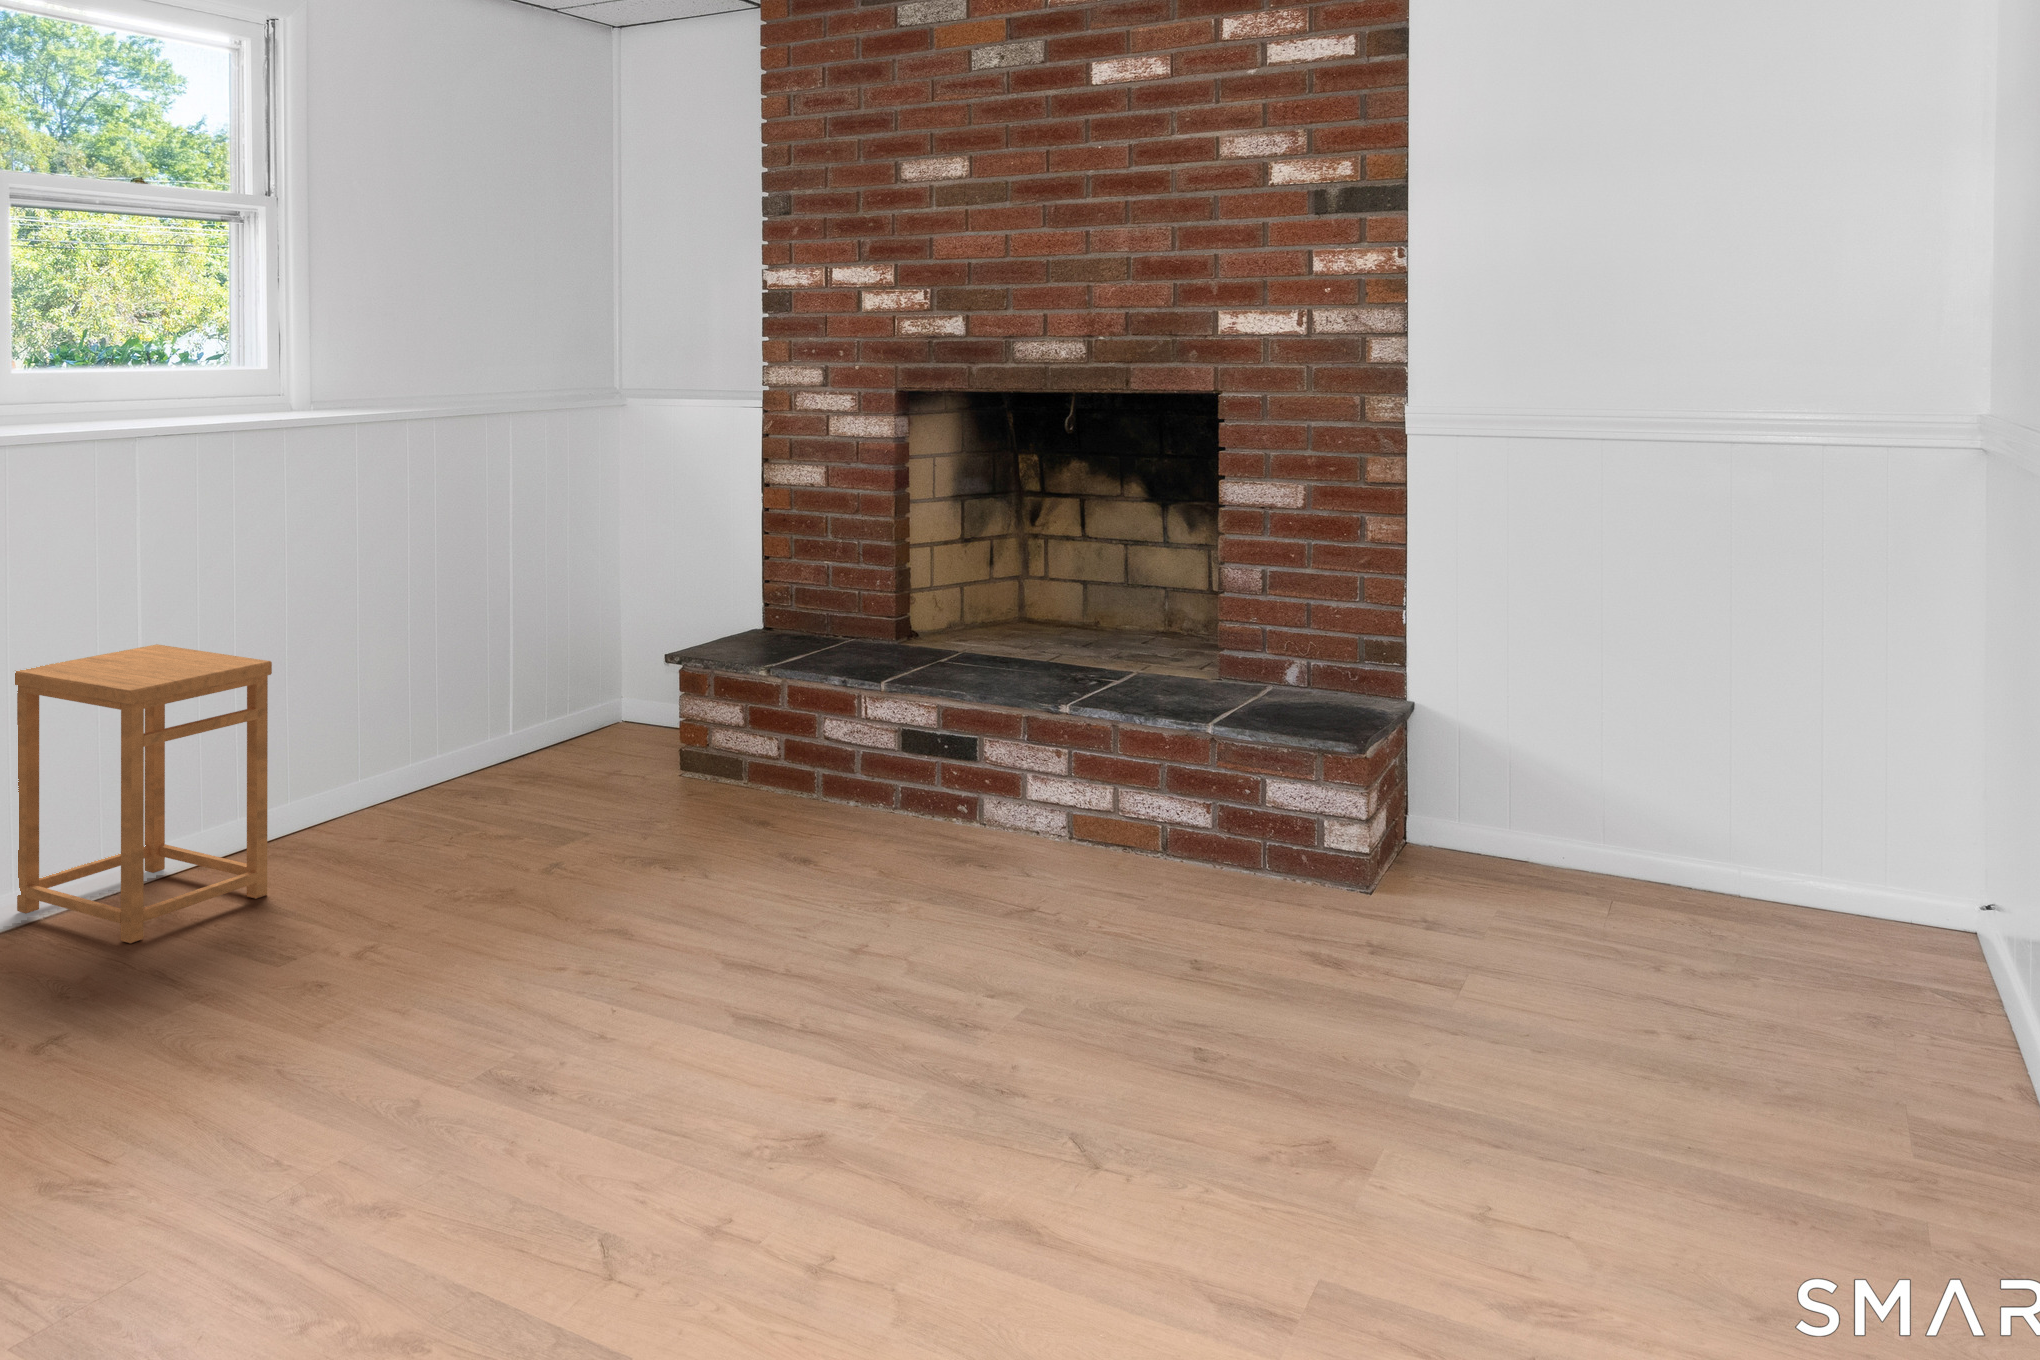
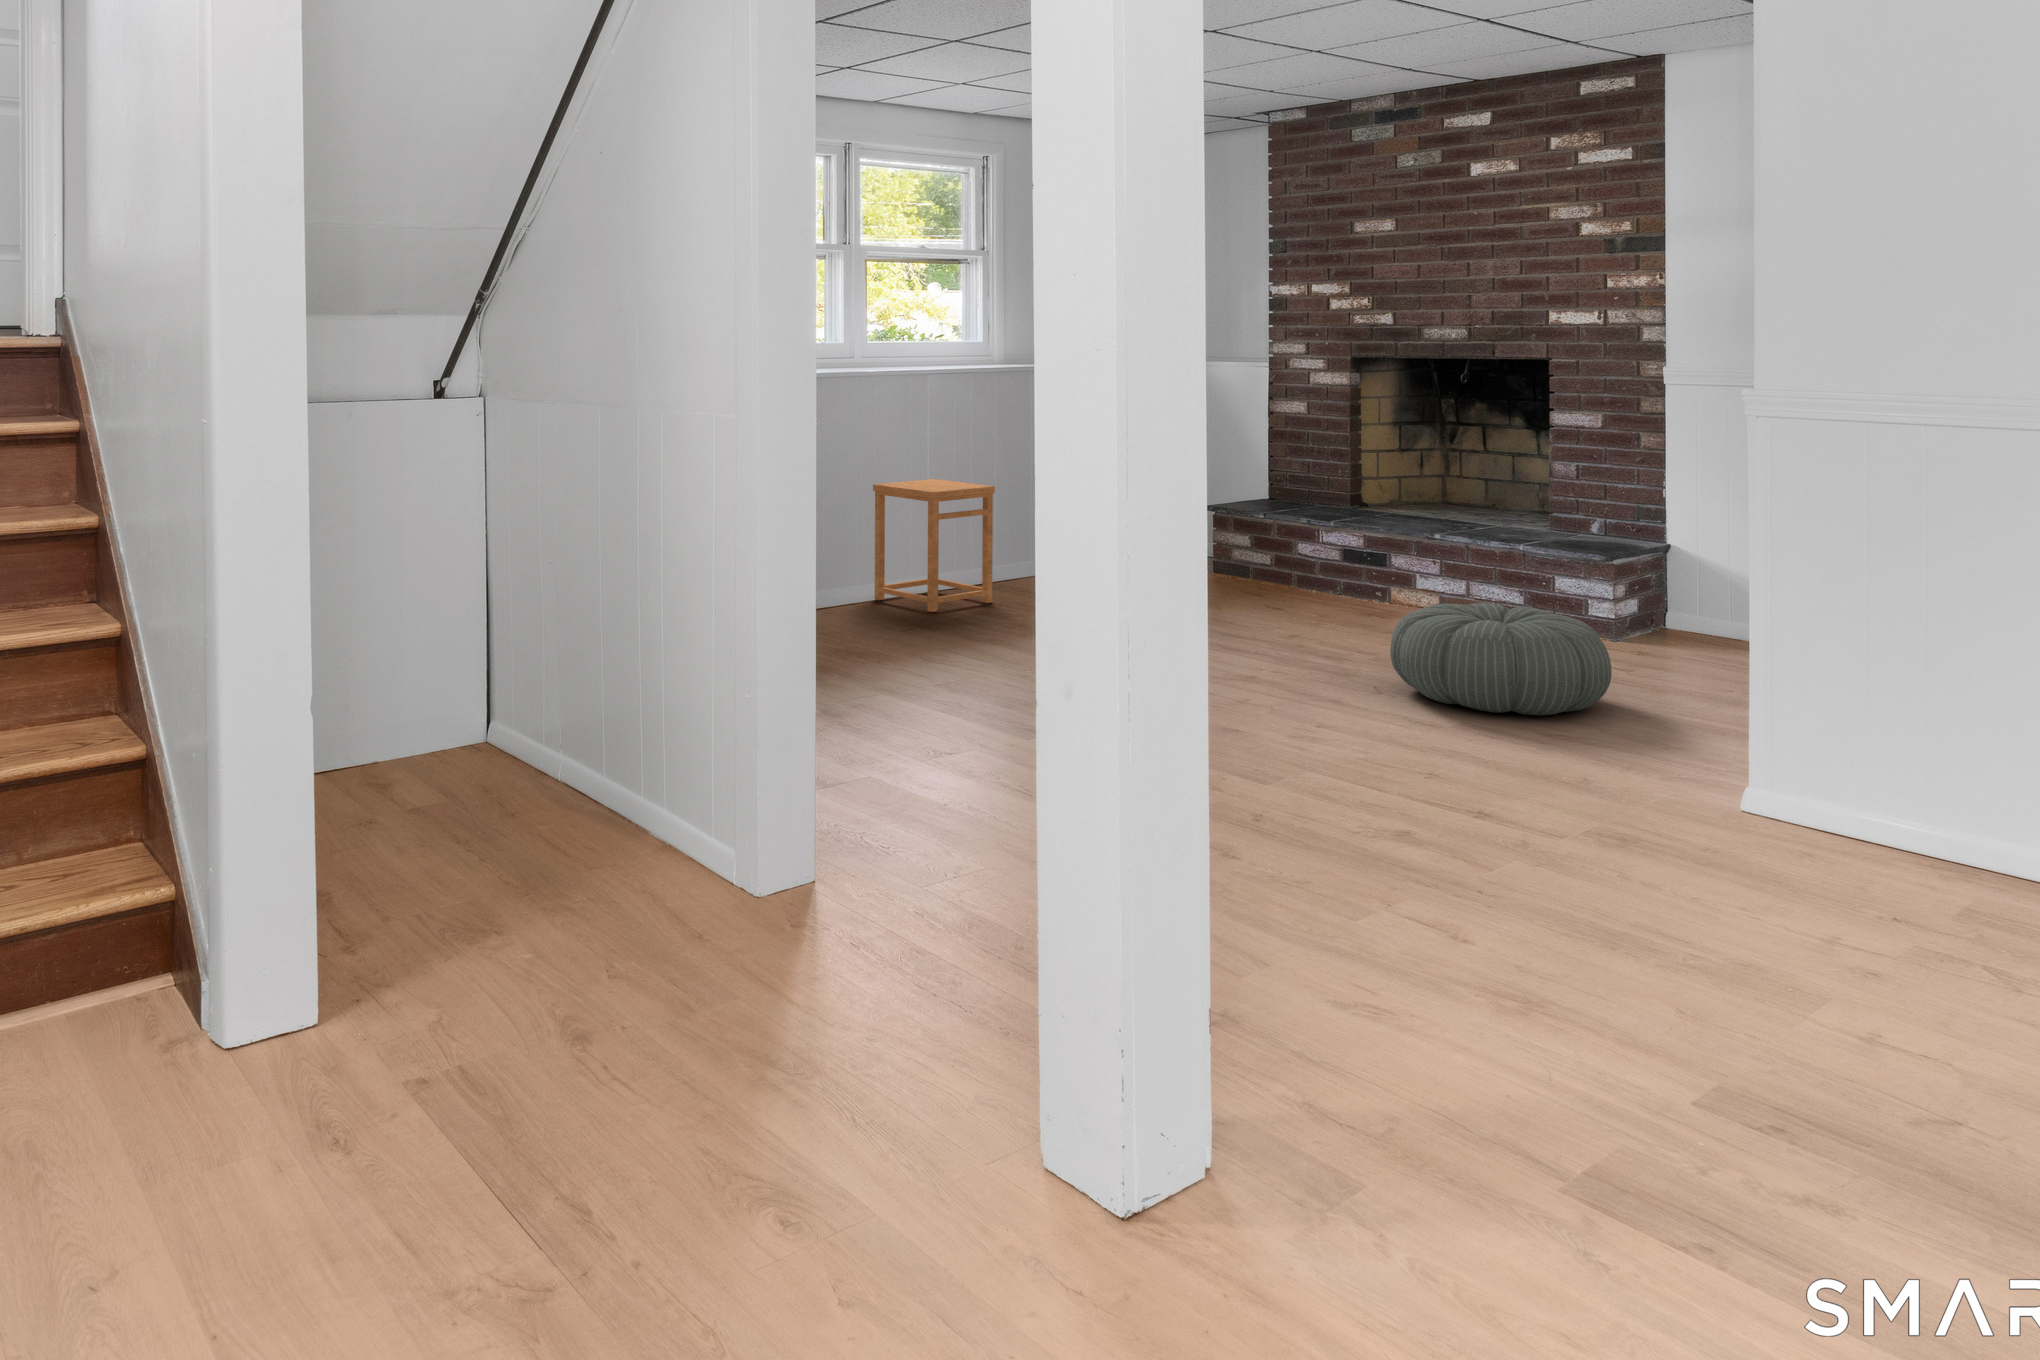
pouf: none [1076,899,1516,1189] -> present [1390,603,1612,715]

